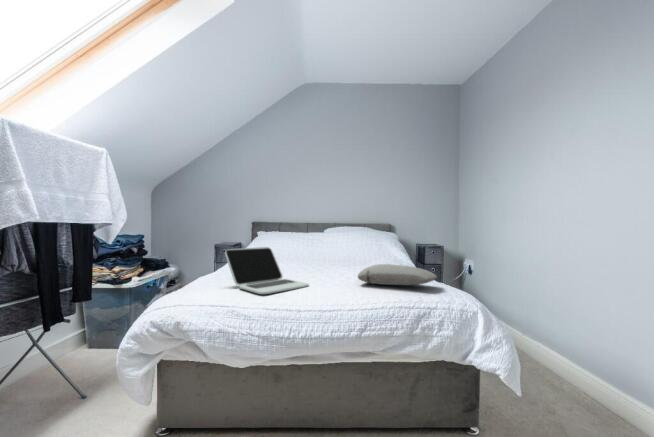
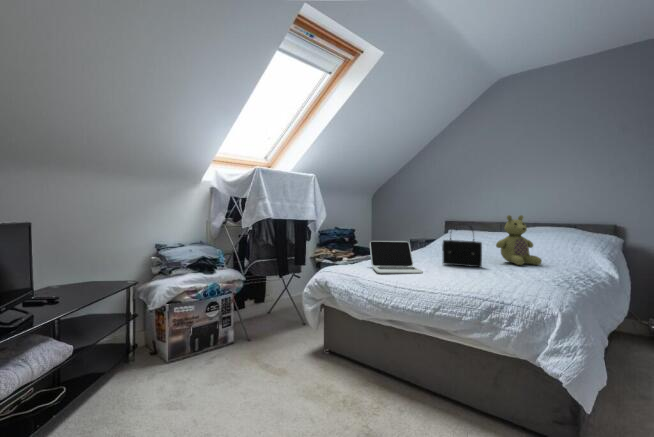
stuffed bear: none [346,215,383,264] -> present [496,215,542,265]
handbag: none [305,223,347,271] -> present [442,223,482,267]
pillow: present [358,264,437,285] -> none [461,262,537,284]

